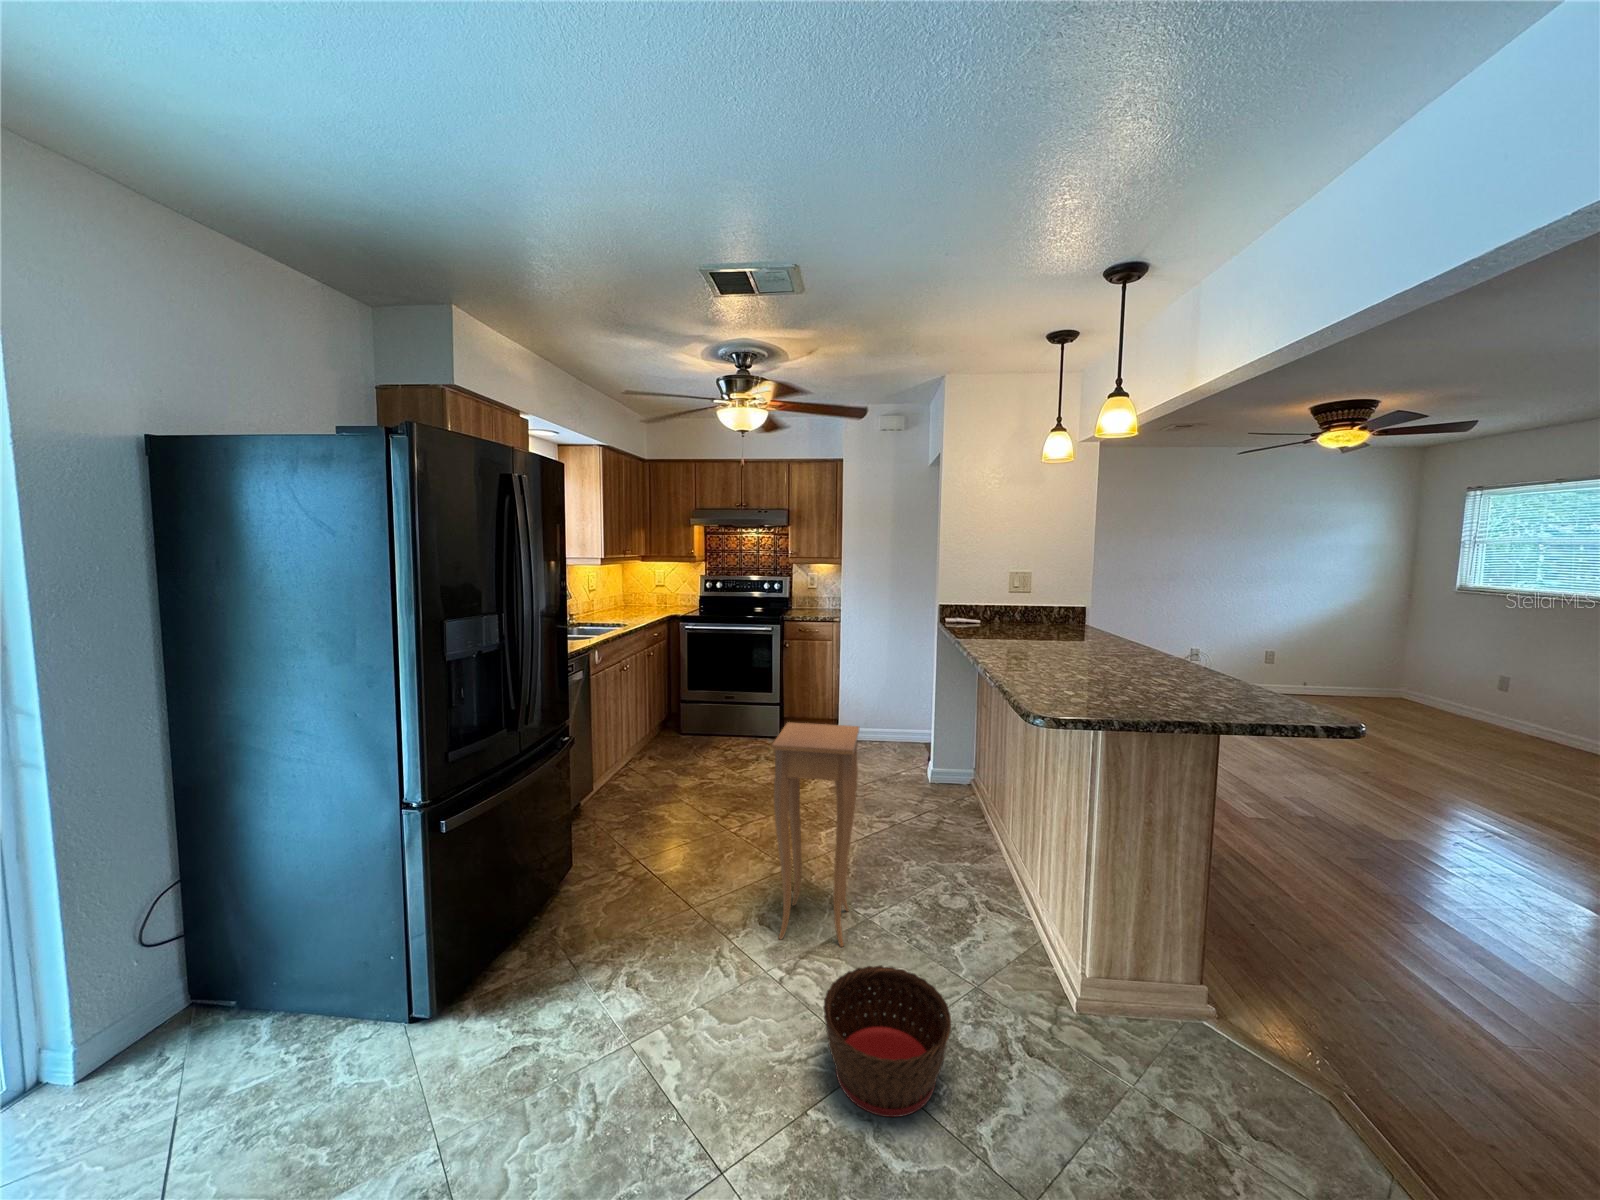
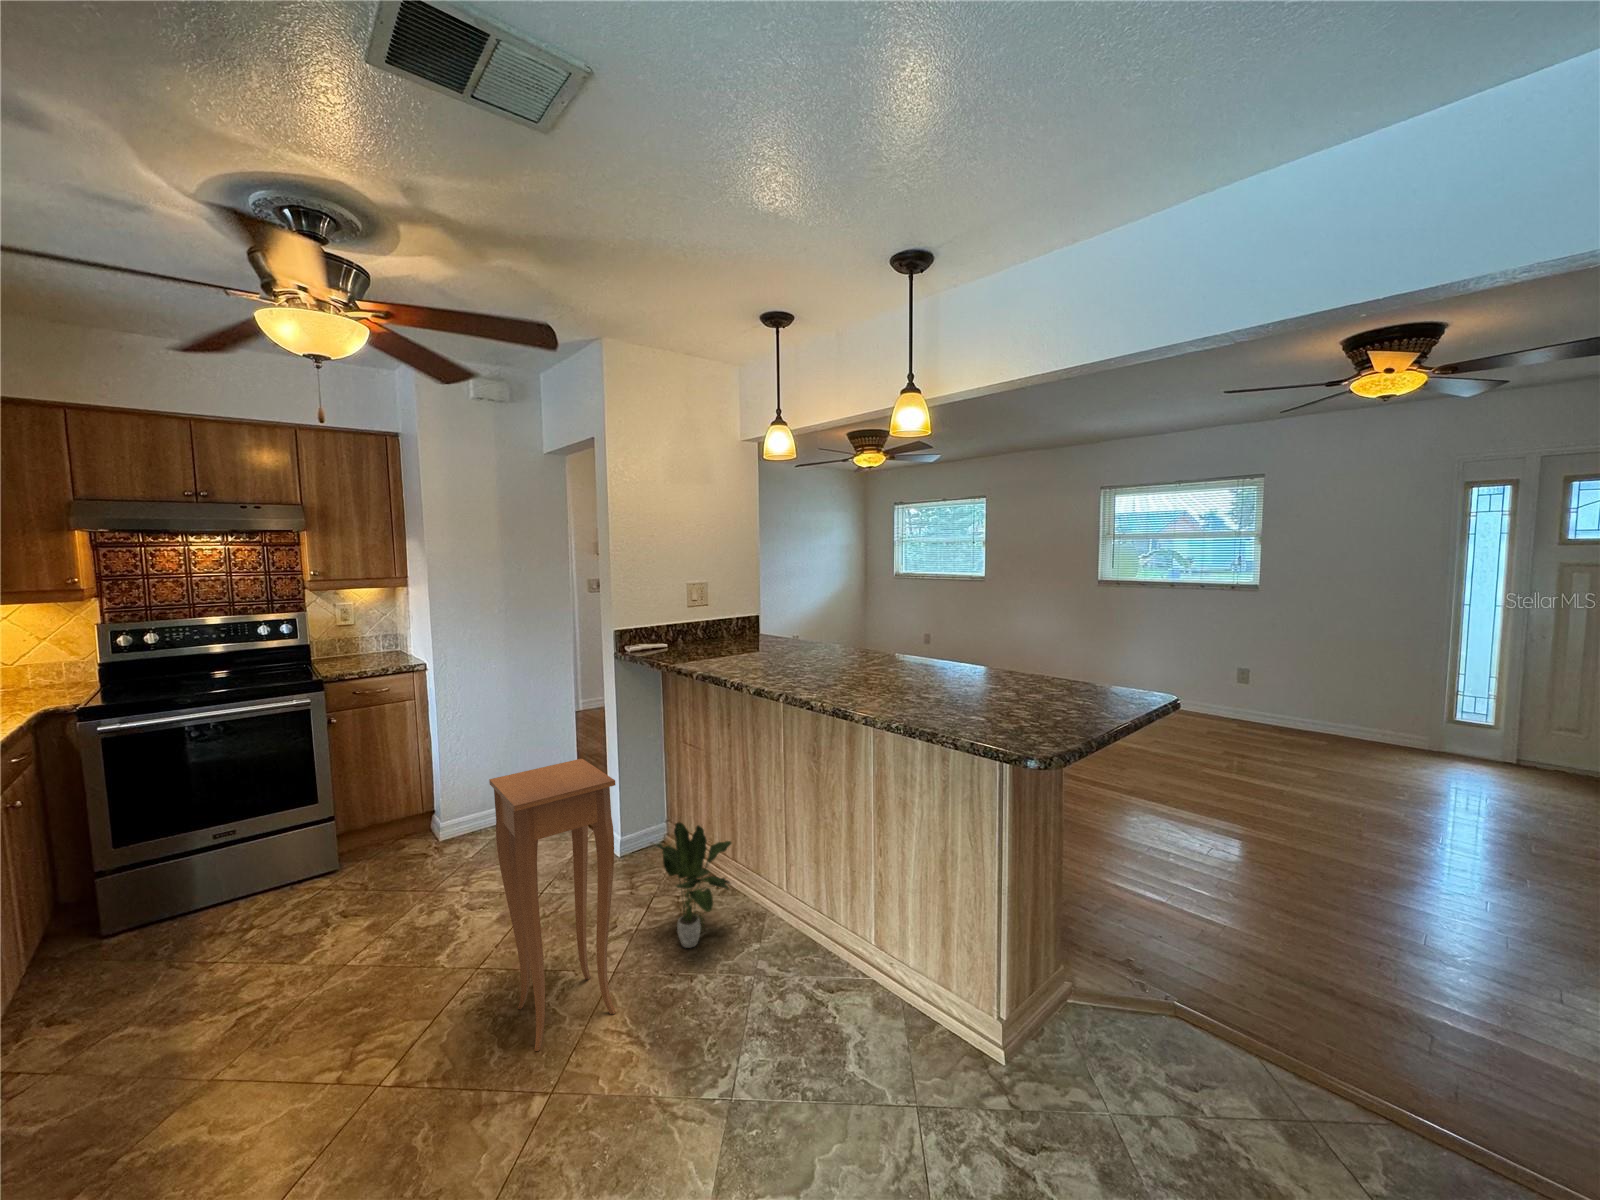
potted plant: none [912,811,990,934] -> present [656,822,731,948]
basket: present [823,965,951,1117] -> none [680,977,813,1131]

